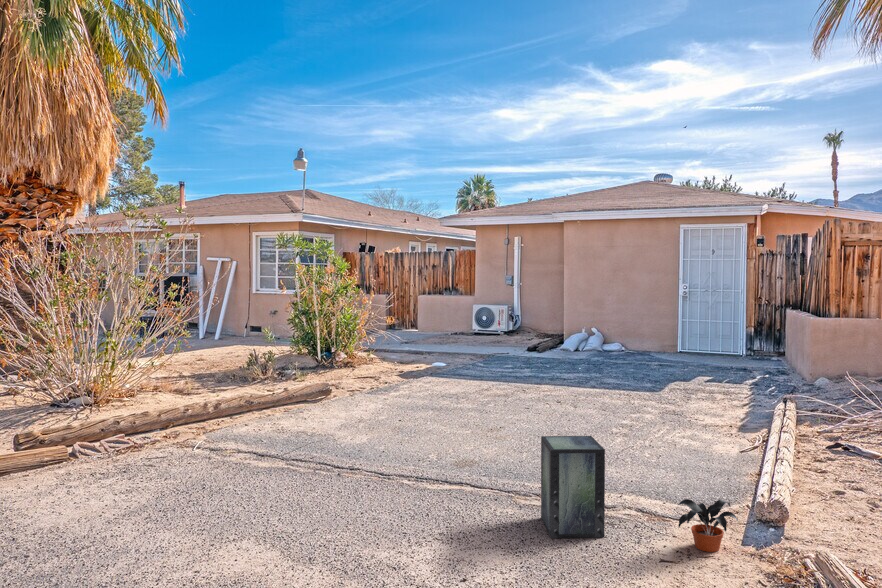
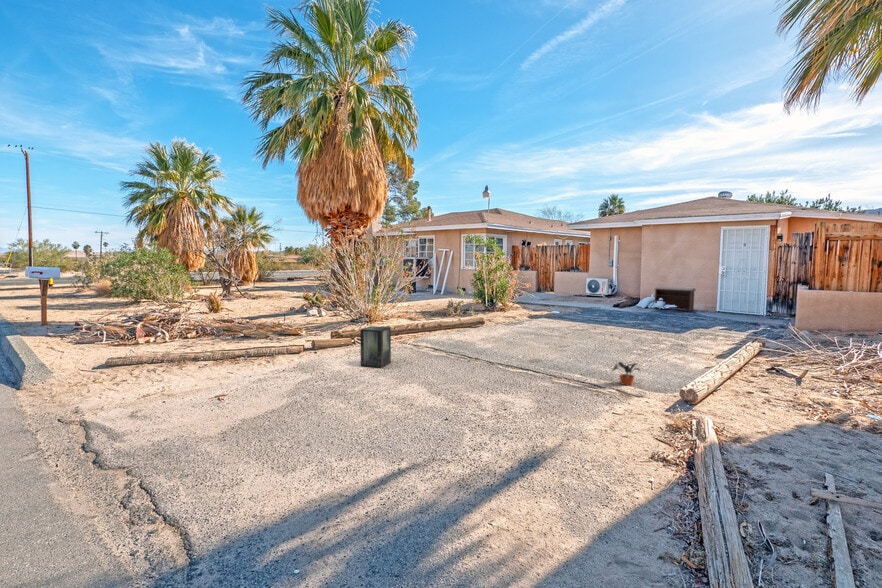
bench: none [580,315,638,352] -> present [655,286,696,312]
storage box: present [541,436,605,538] -> present [360,326,391,368]

